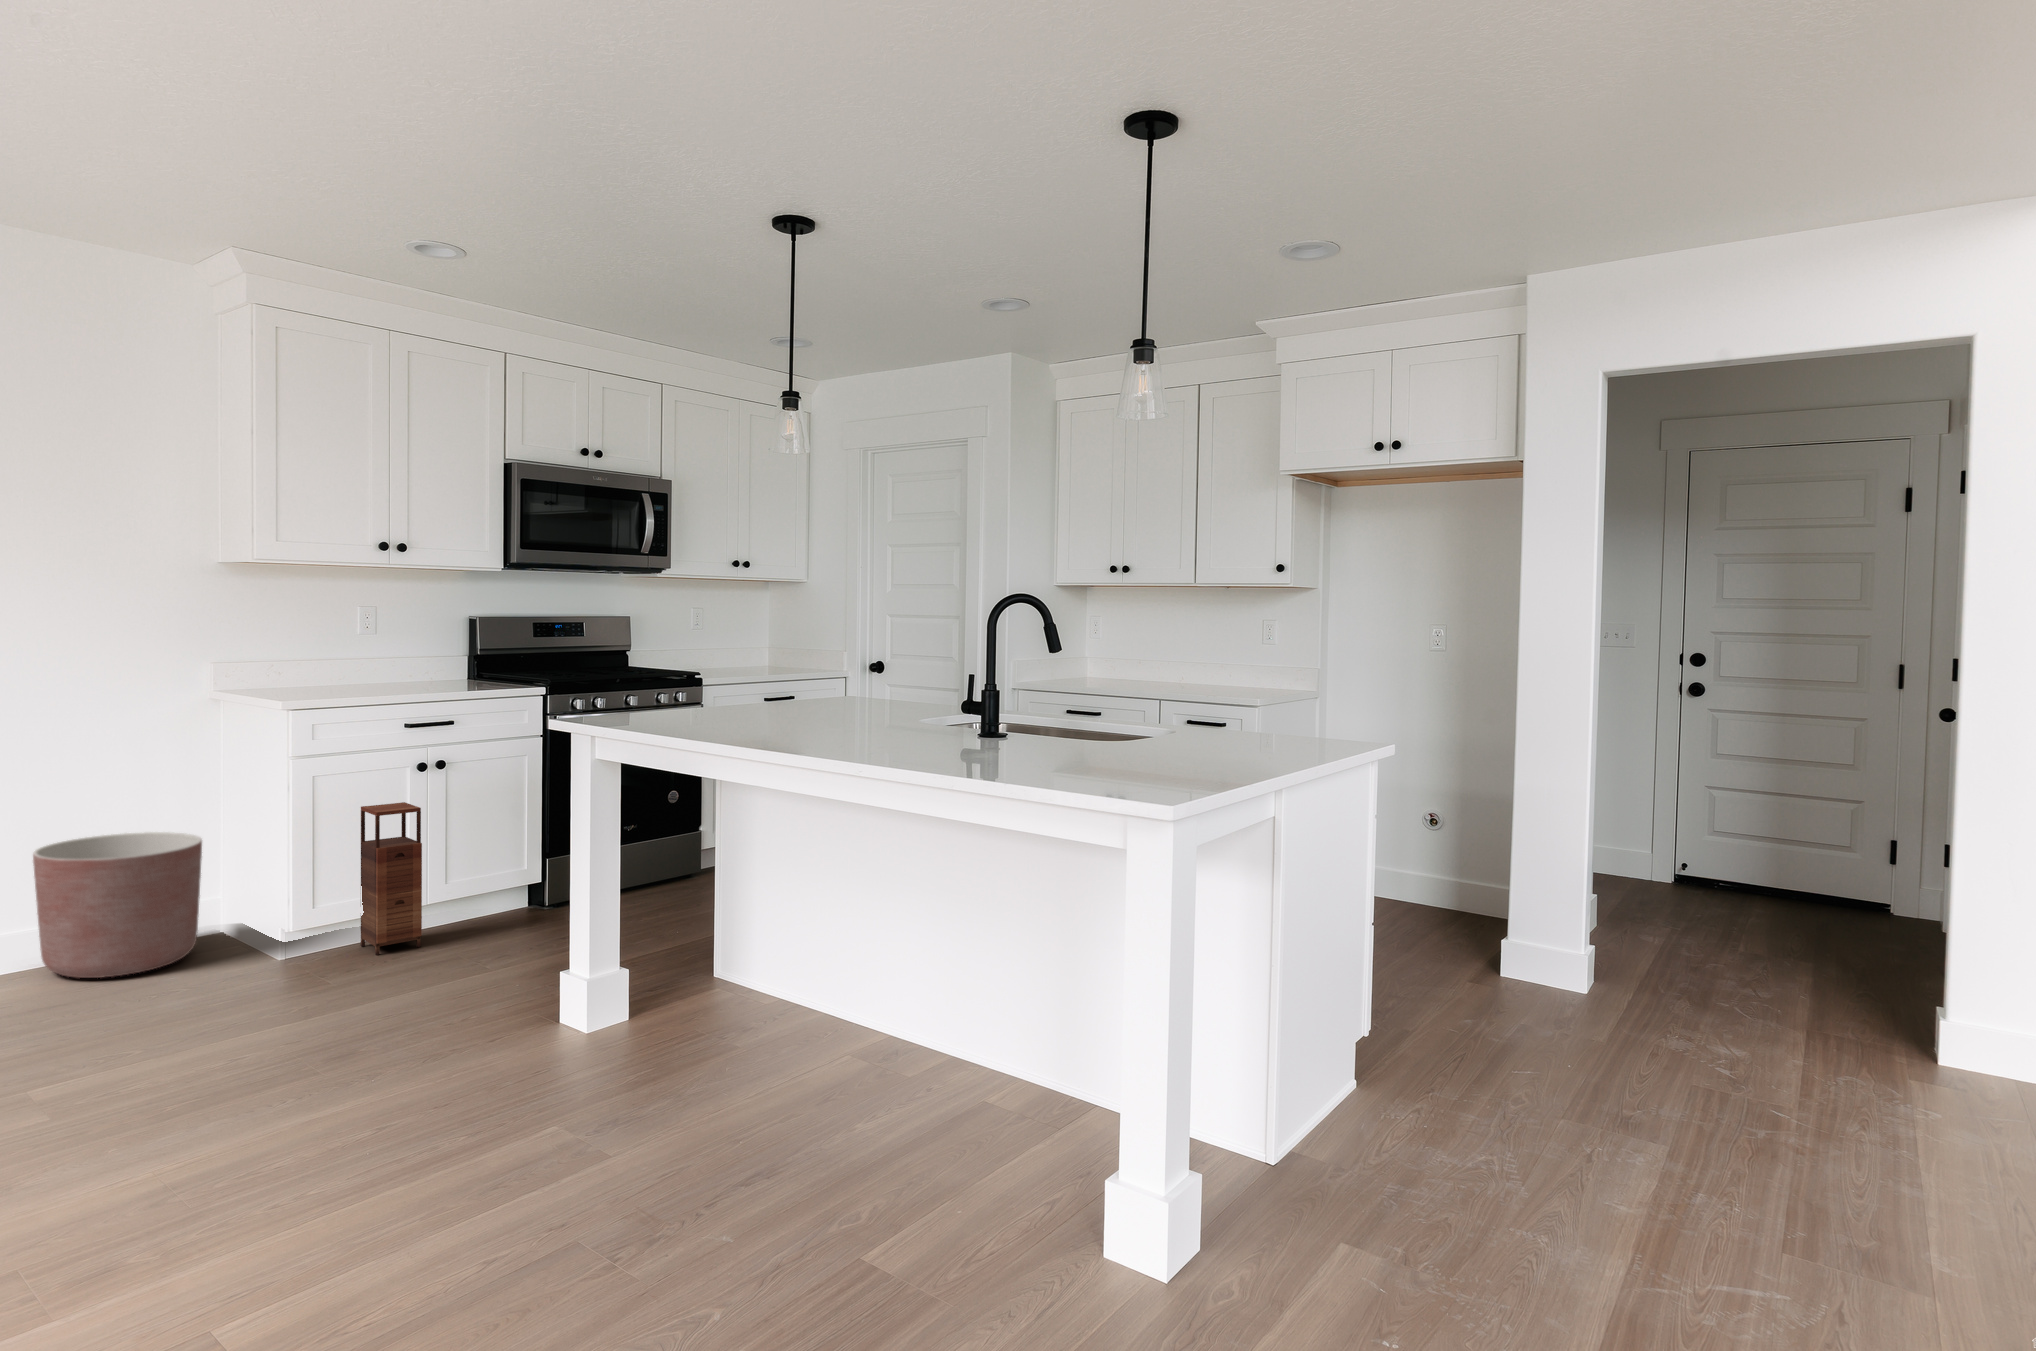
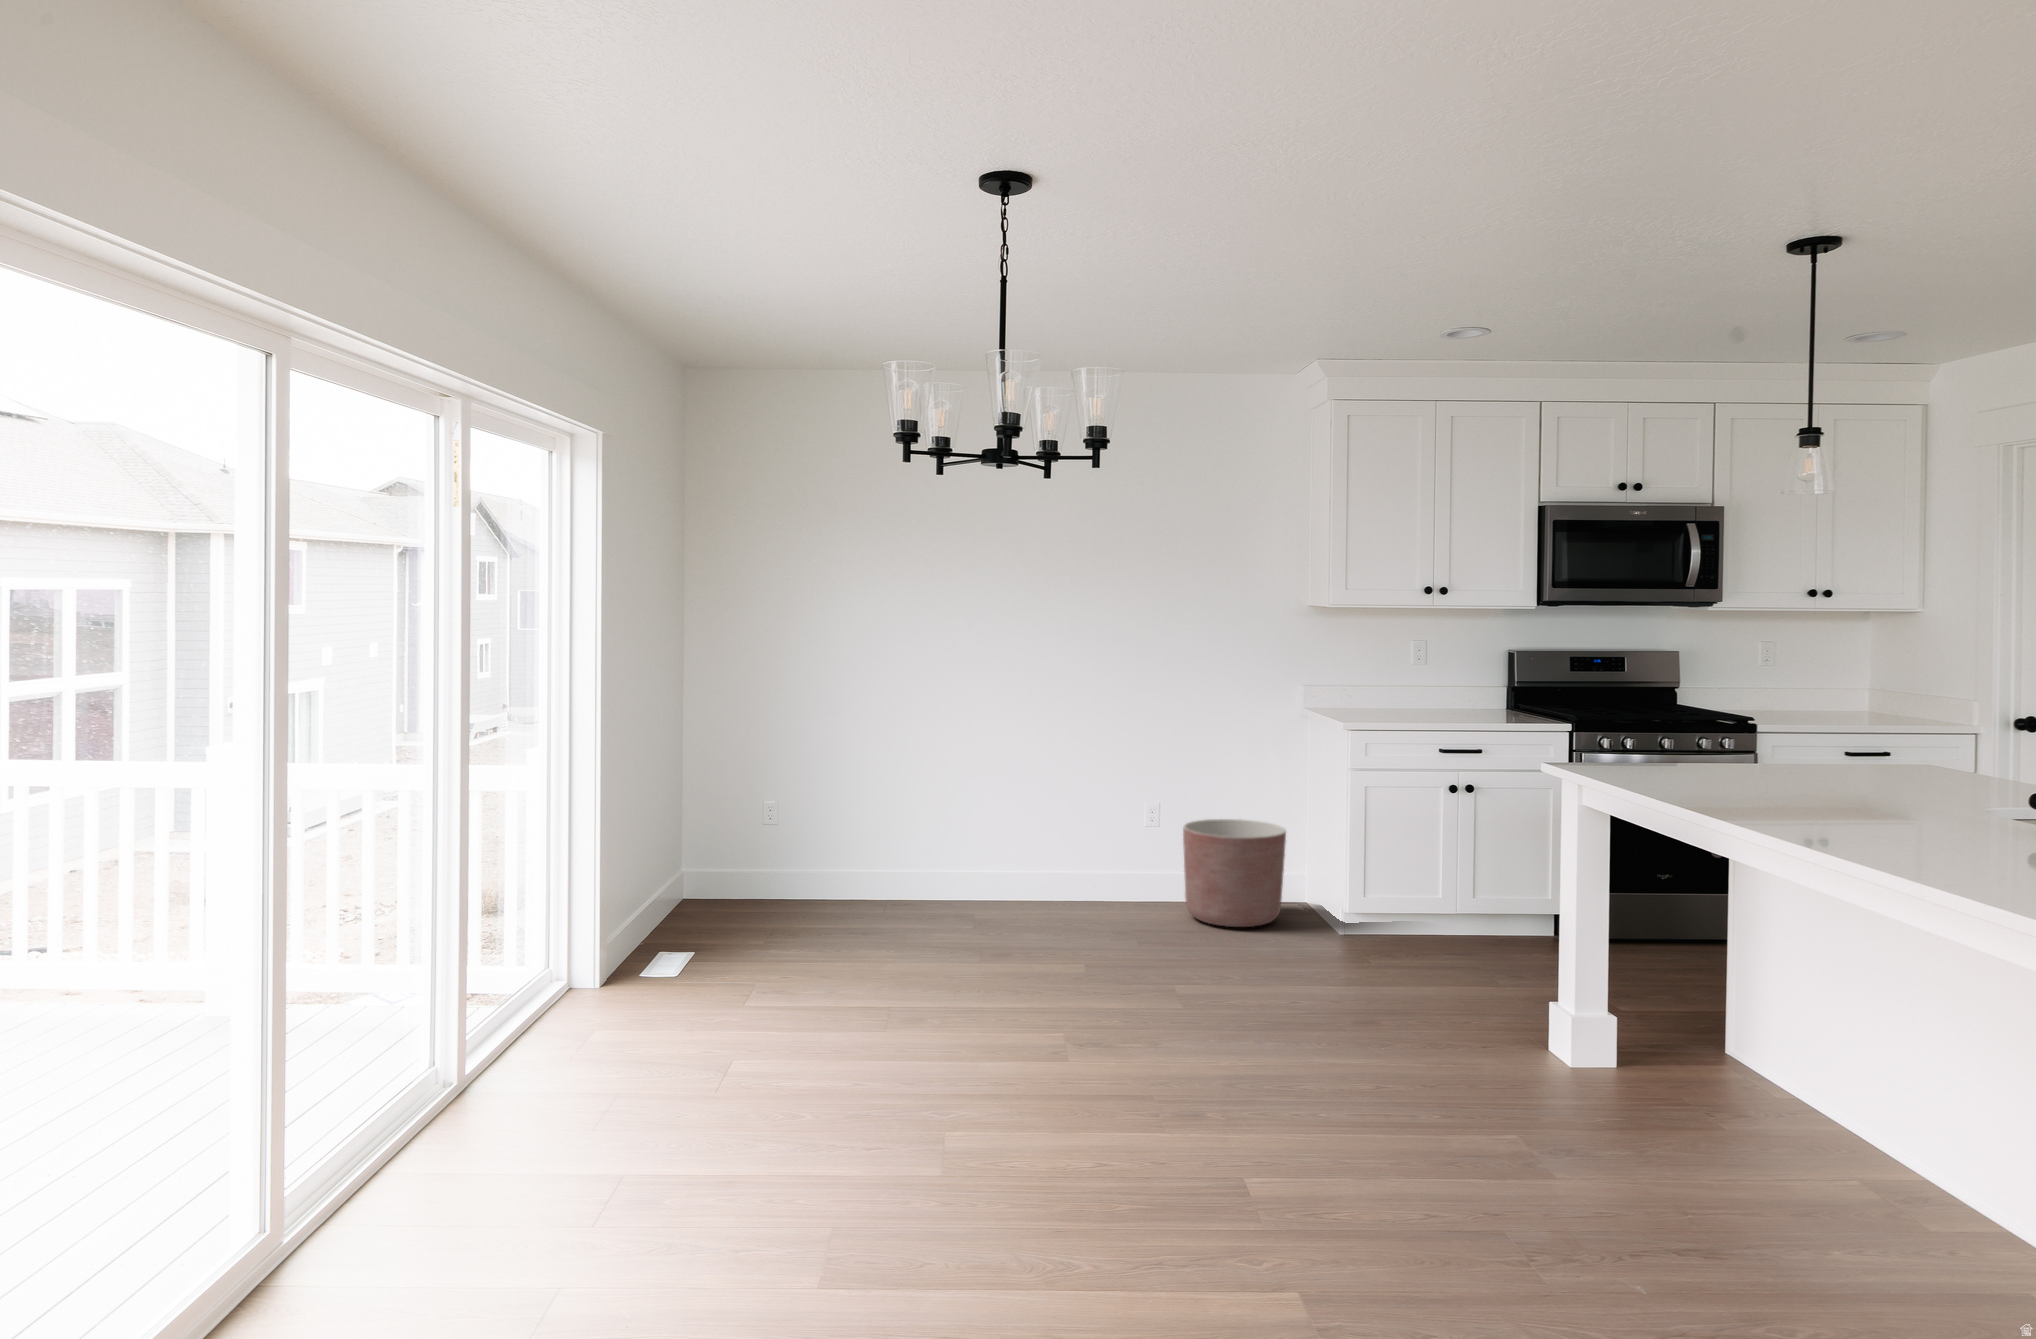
storage cabinet: present [361,802,422,955] -> none [1397,819,1448,952]

